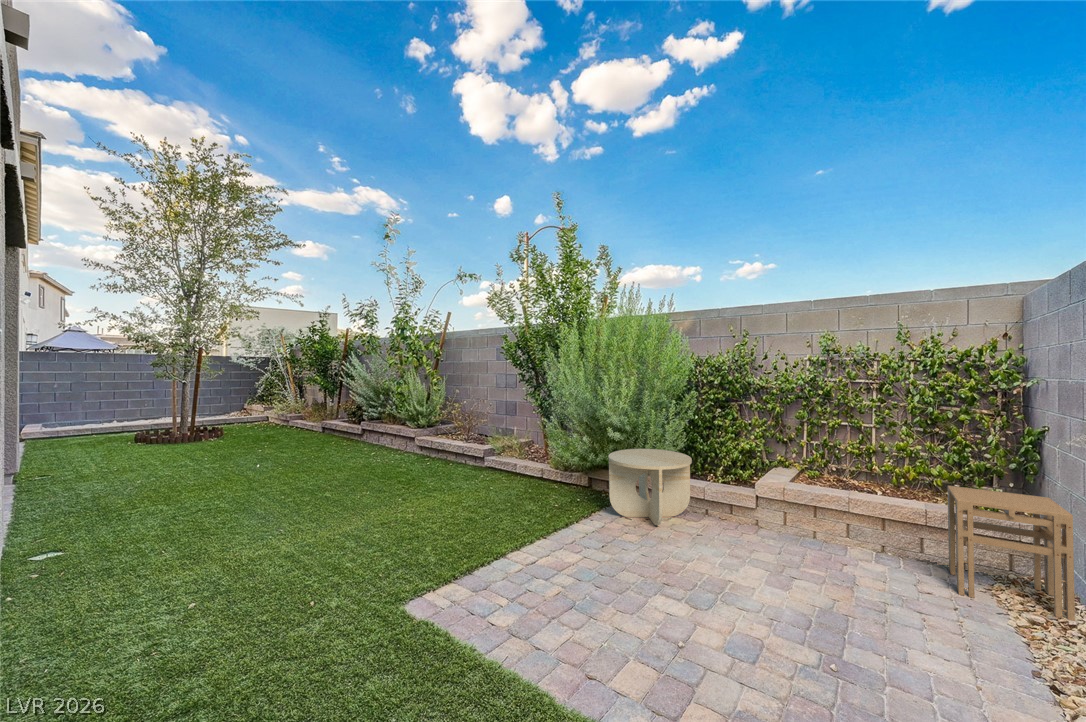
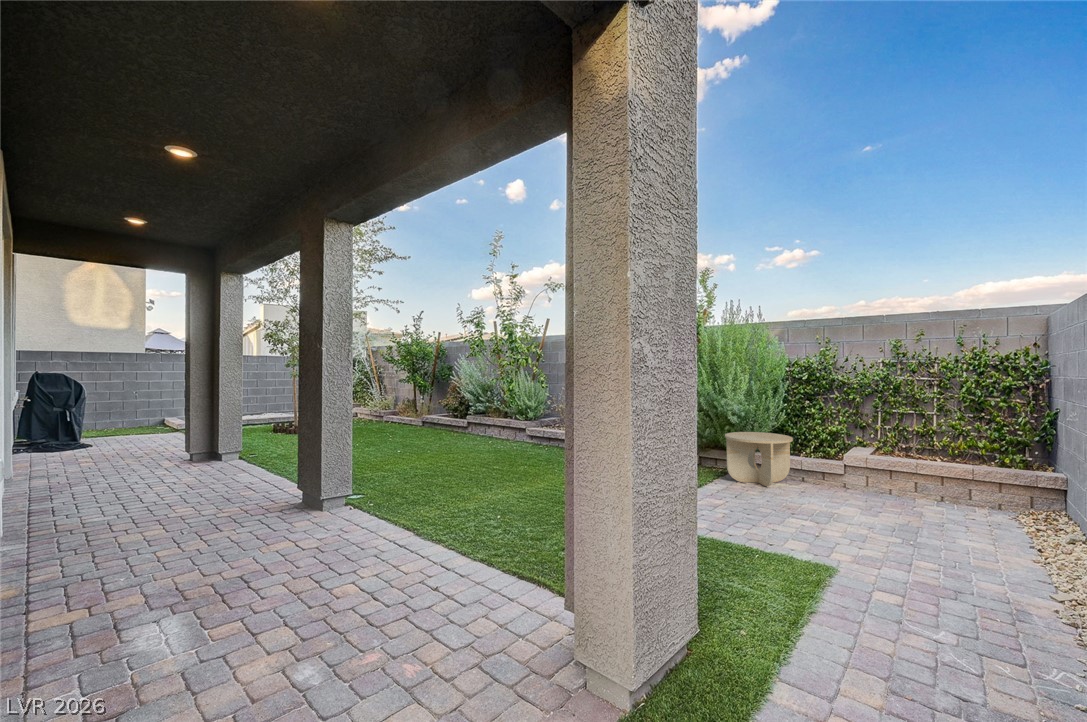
stool: present [948,486,1075,621] -> none [988,451,1067,531]

